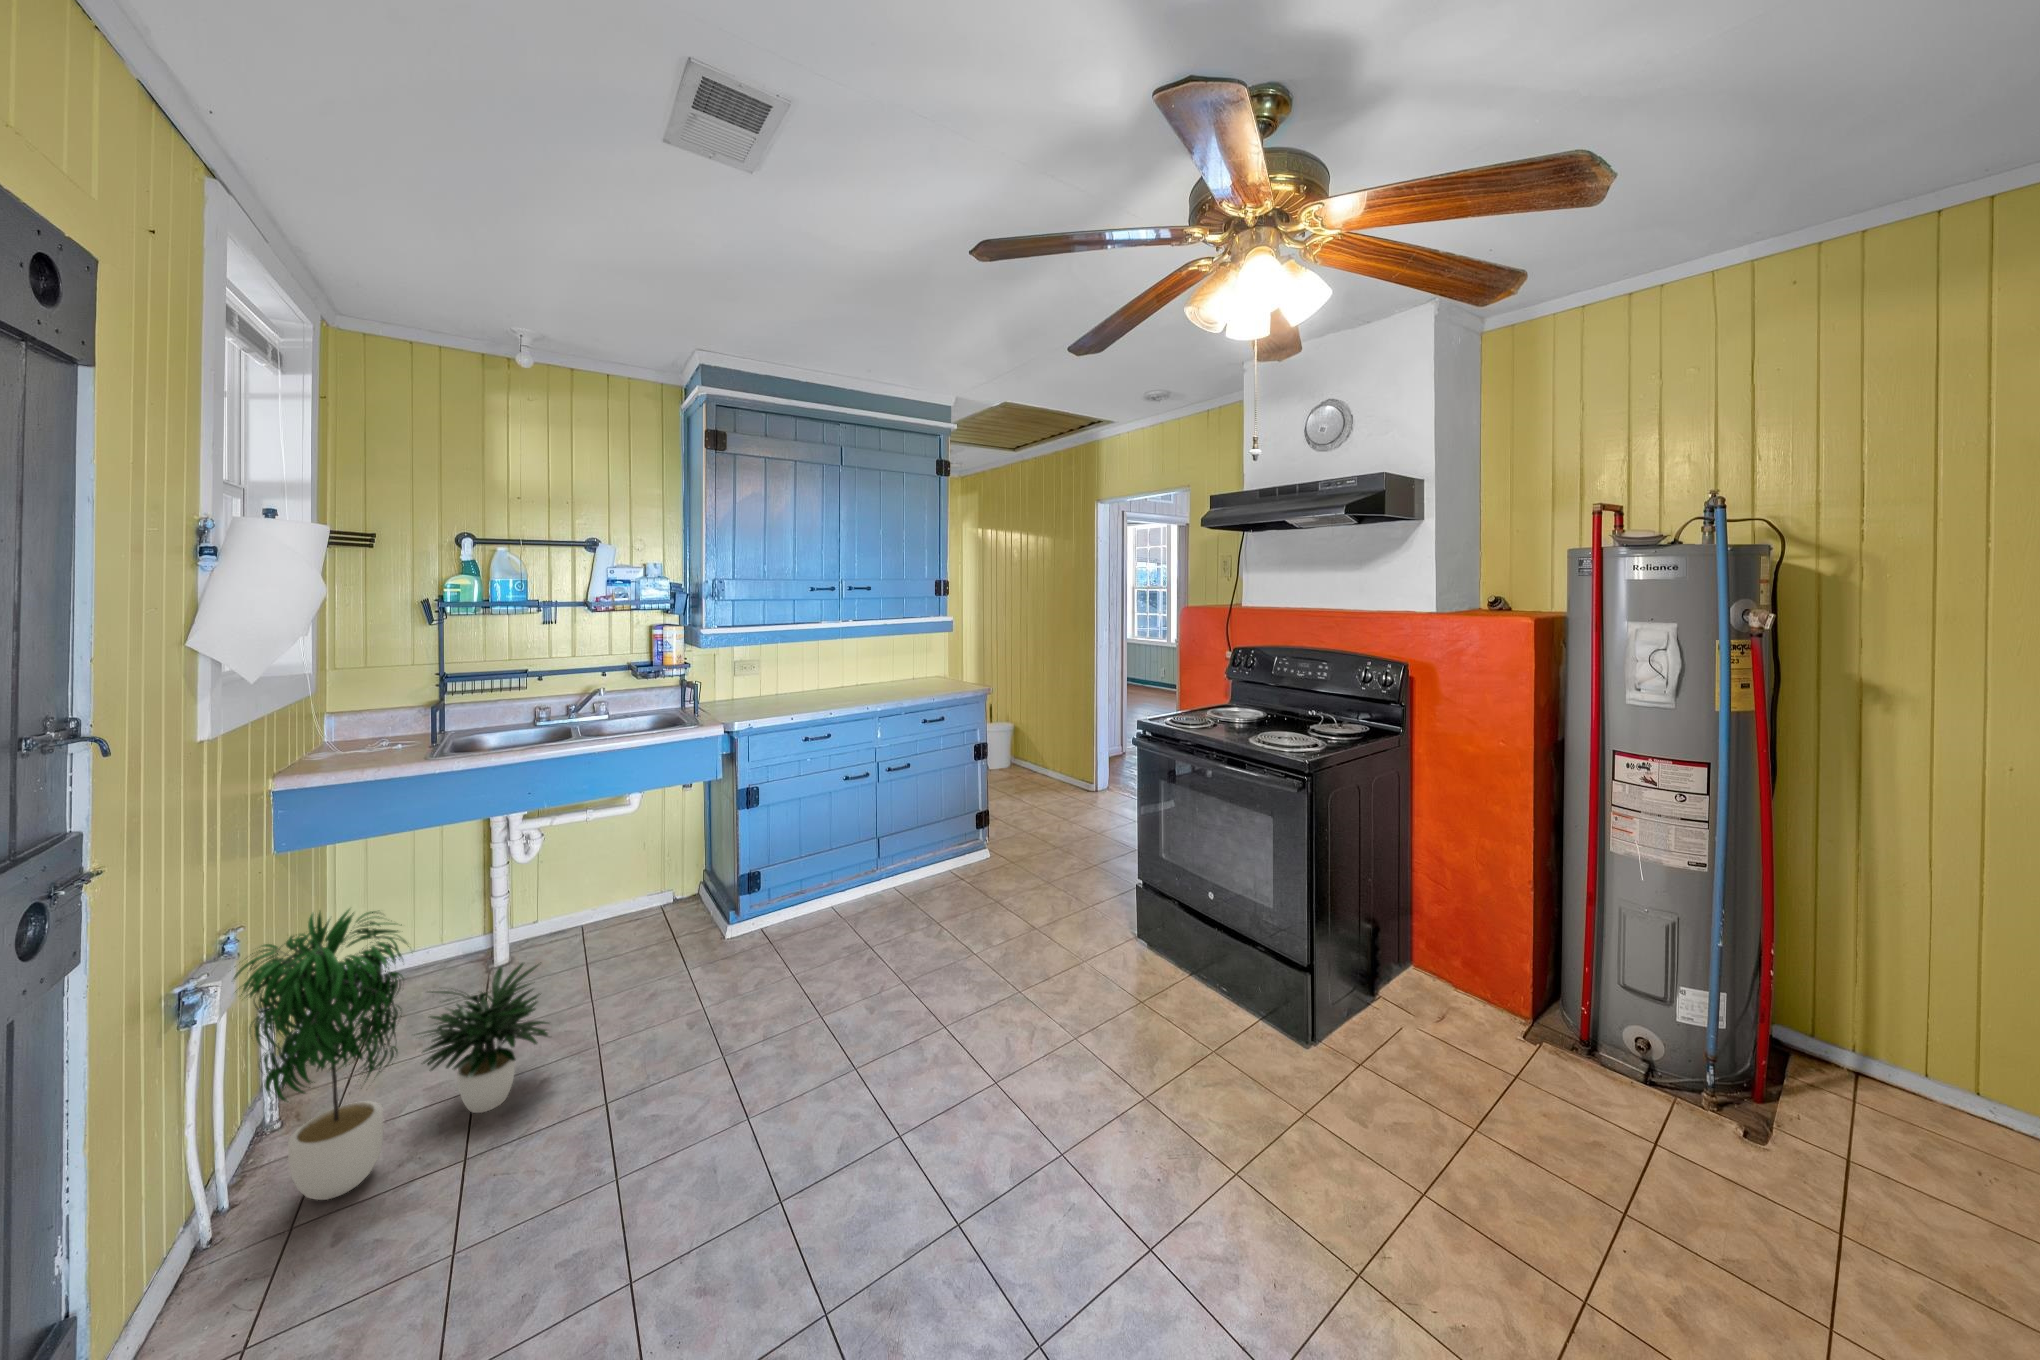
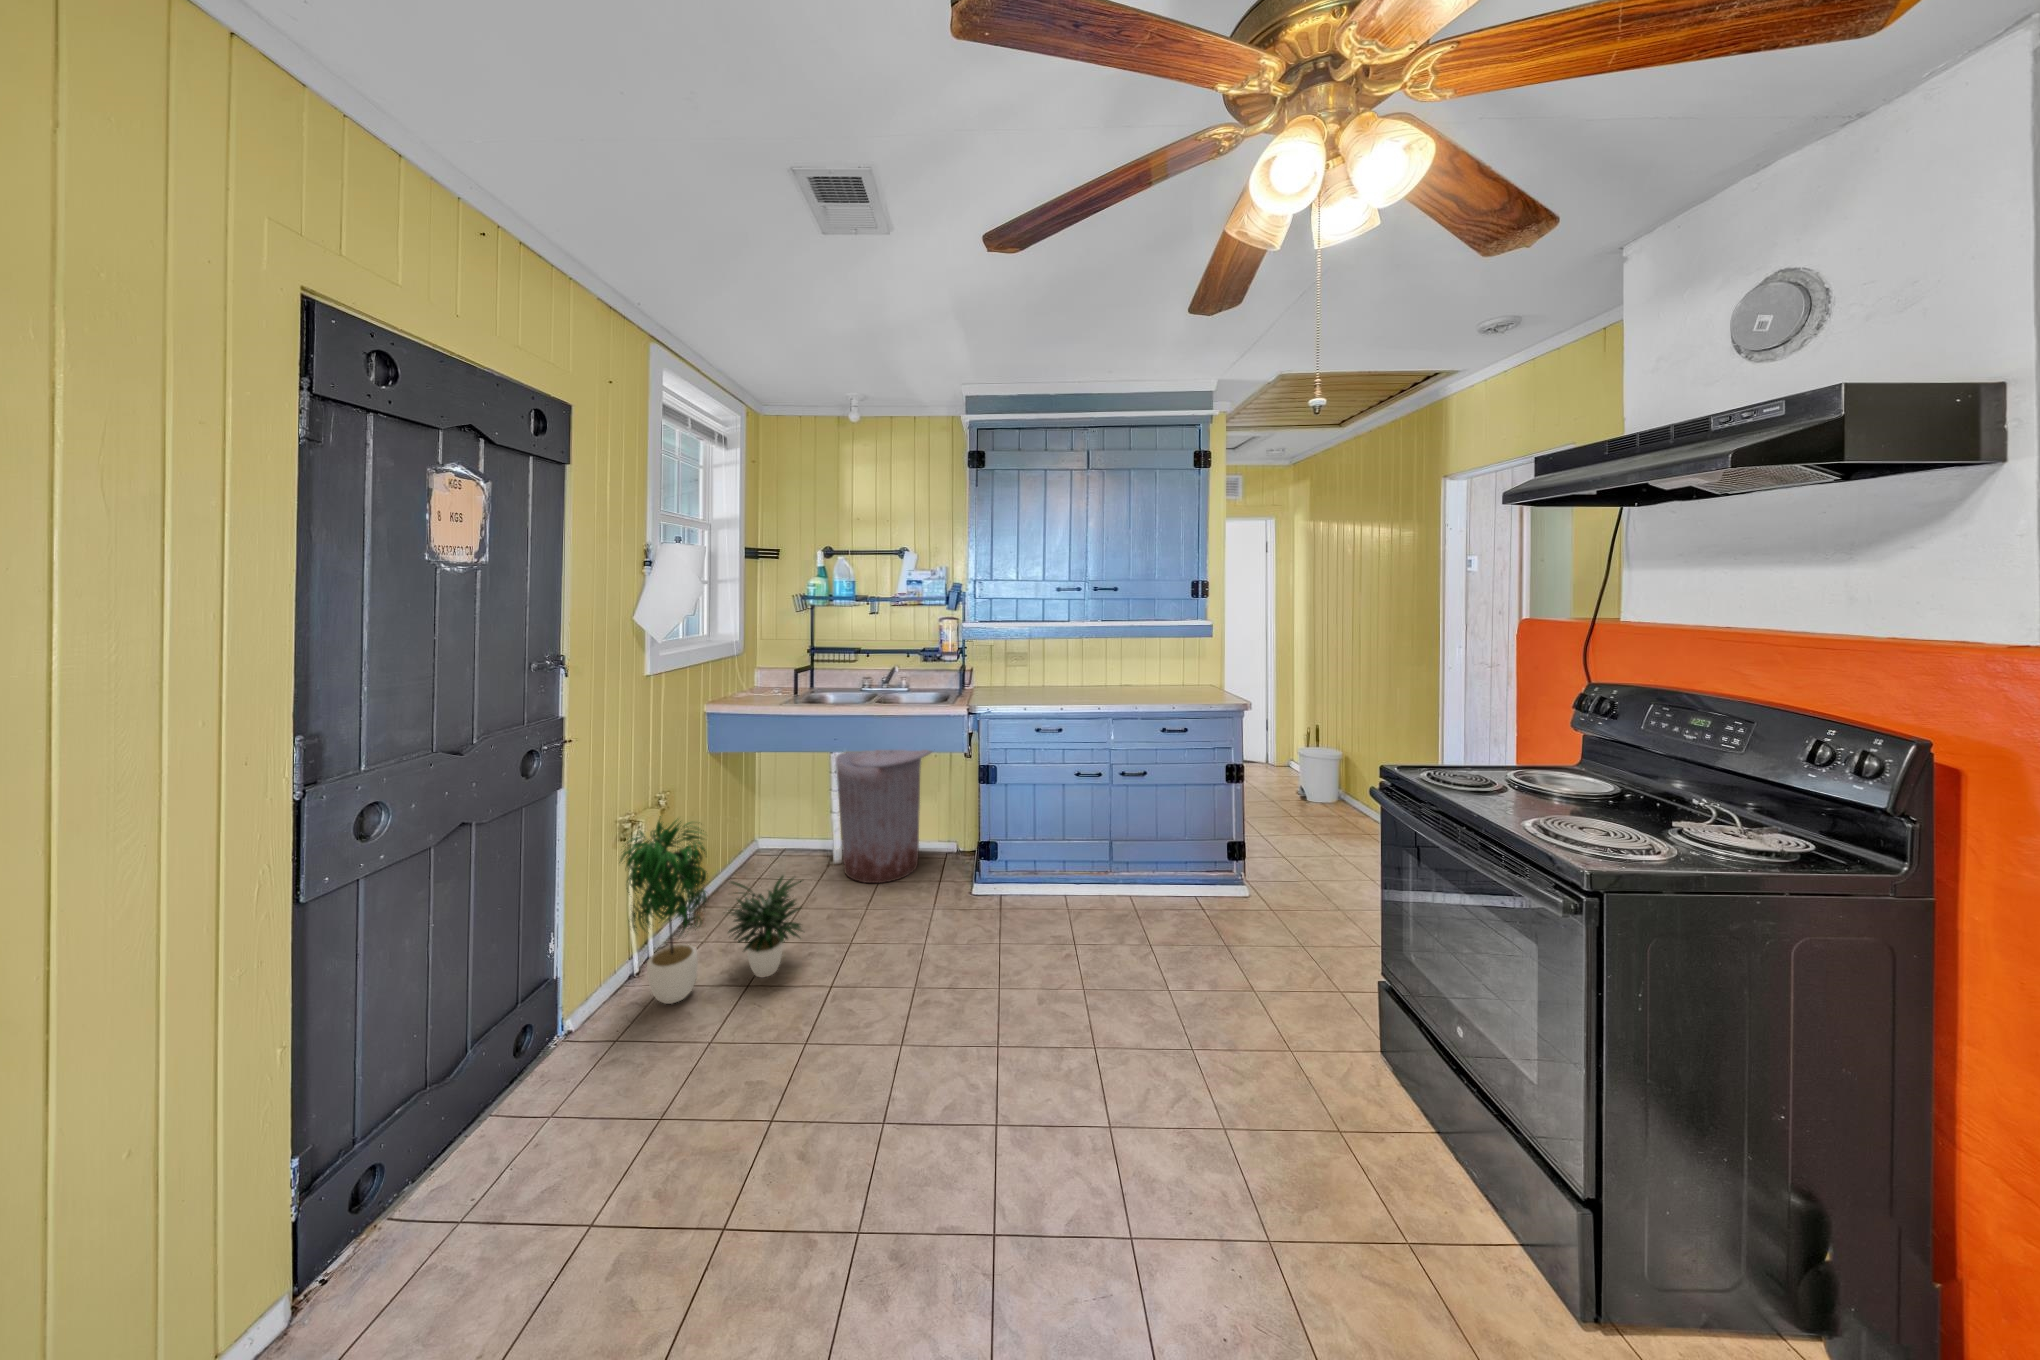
trash can: none [513,777,662,971] -> present [836,750,932,883]

